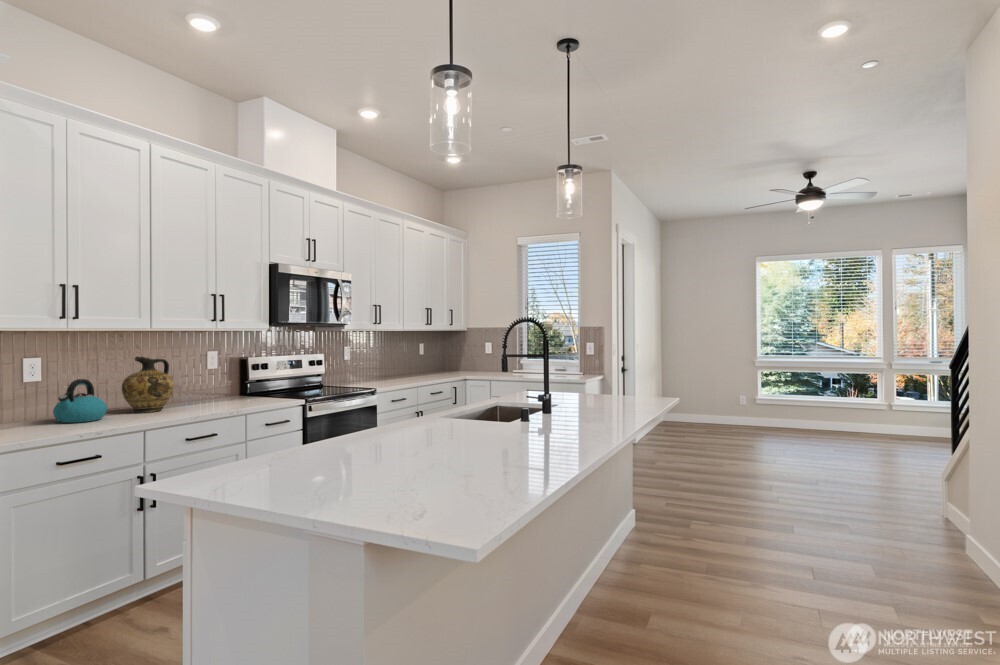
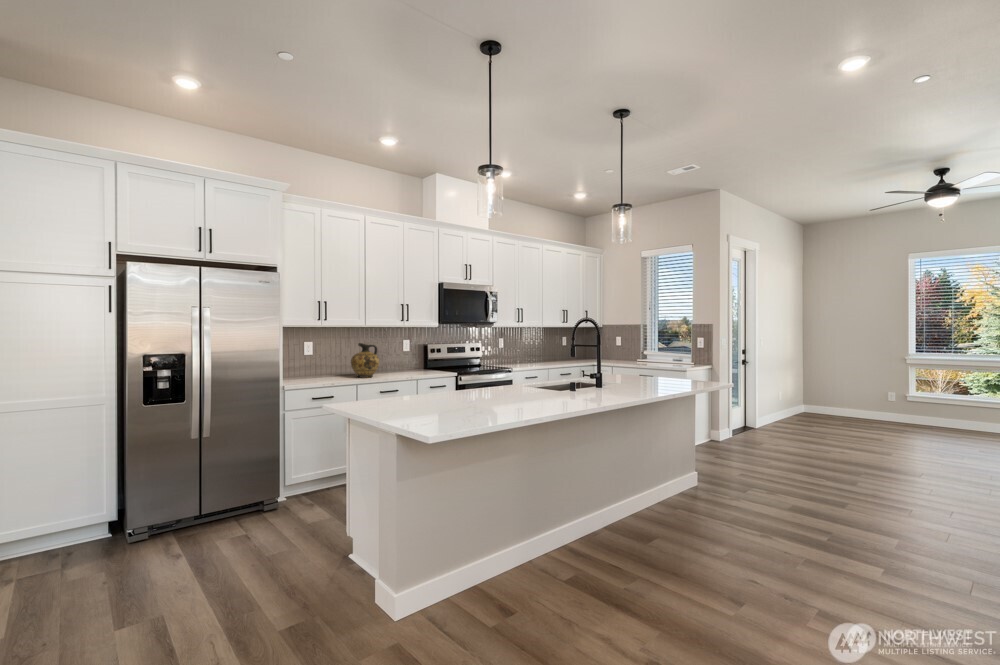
kettle: present [53,379,107,423] -> none [315,356,342,382]

